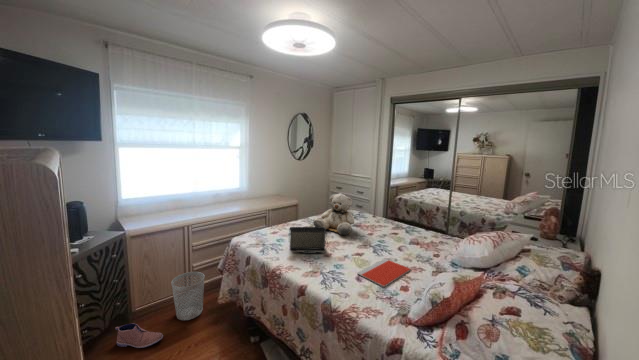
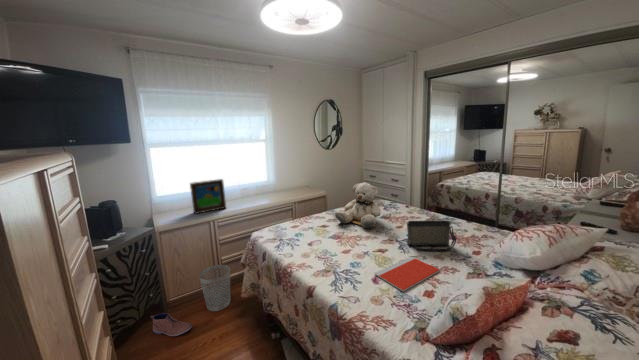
picture frame: none [165,185,202,219] -> present [190,179,226,214]
handbag: present [289,227,326,254] -> present [407,221,456,251]

